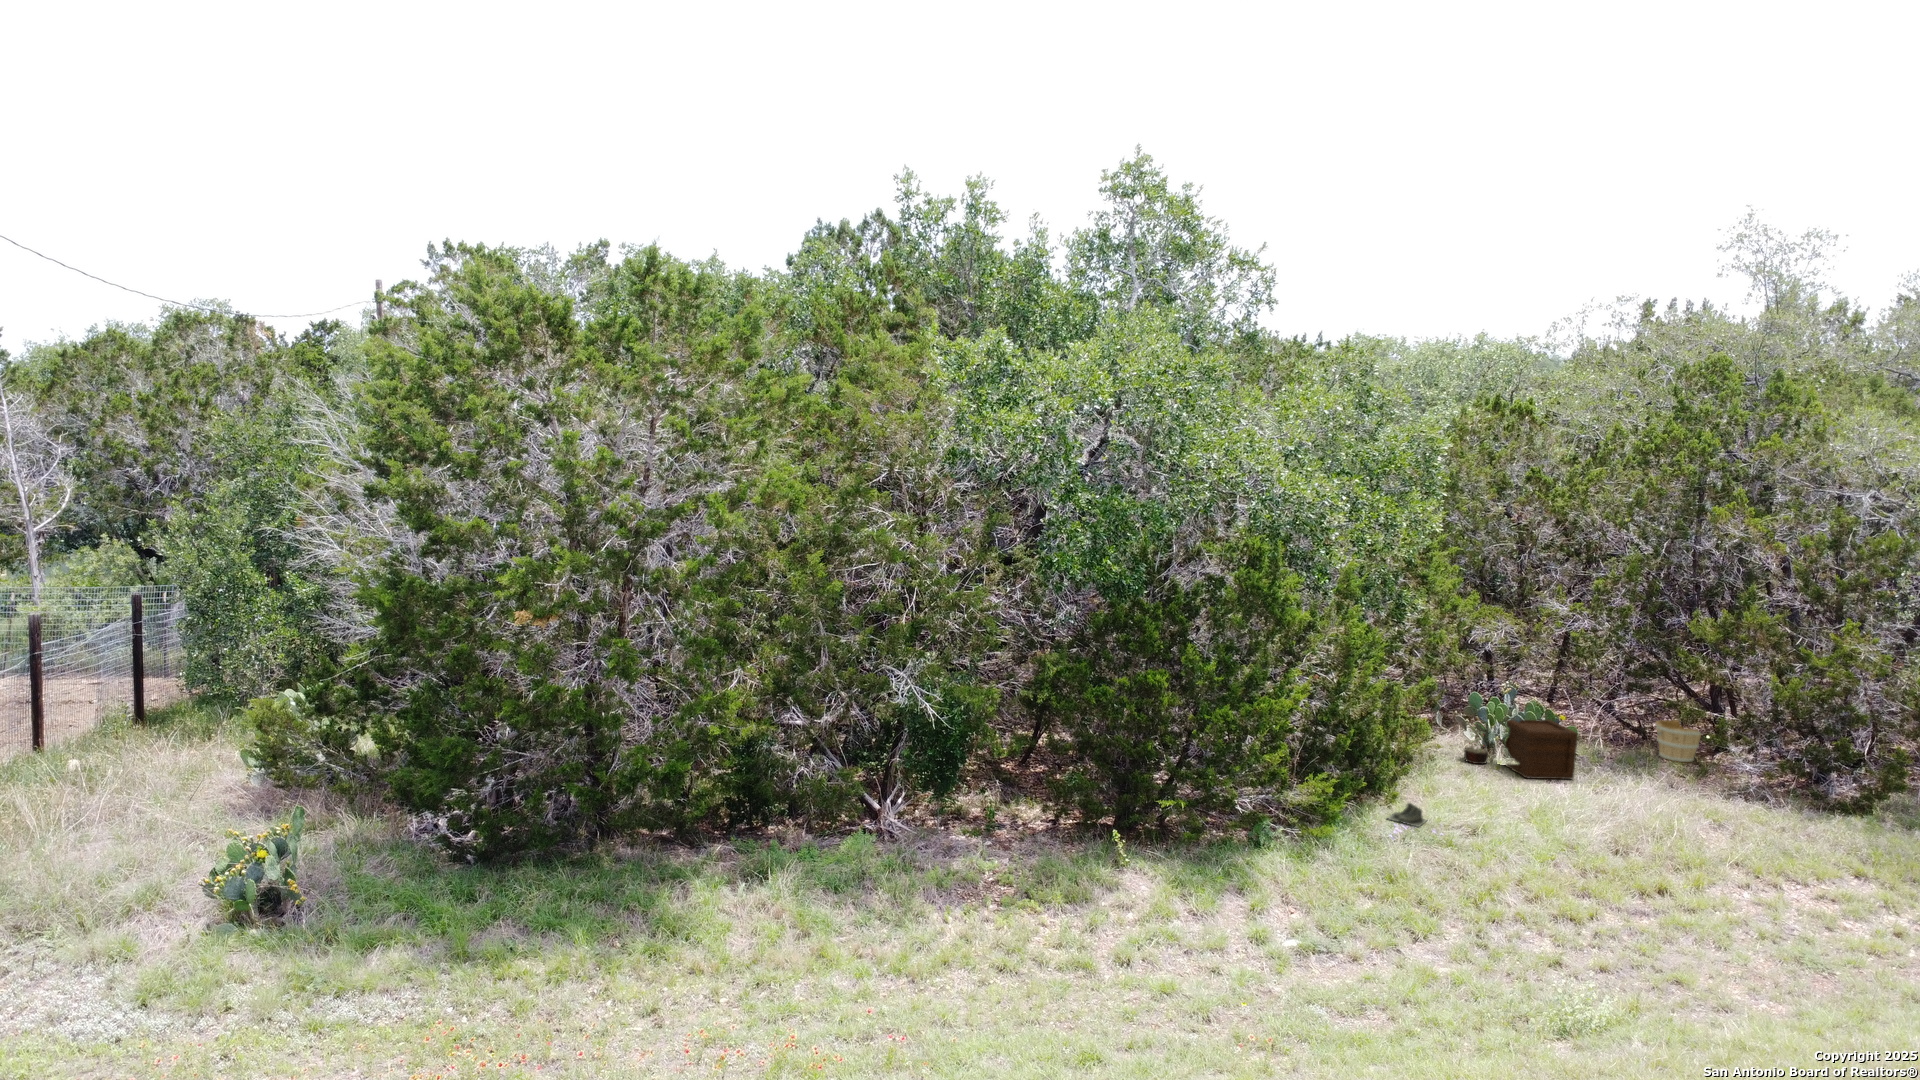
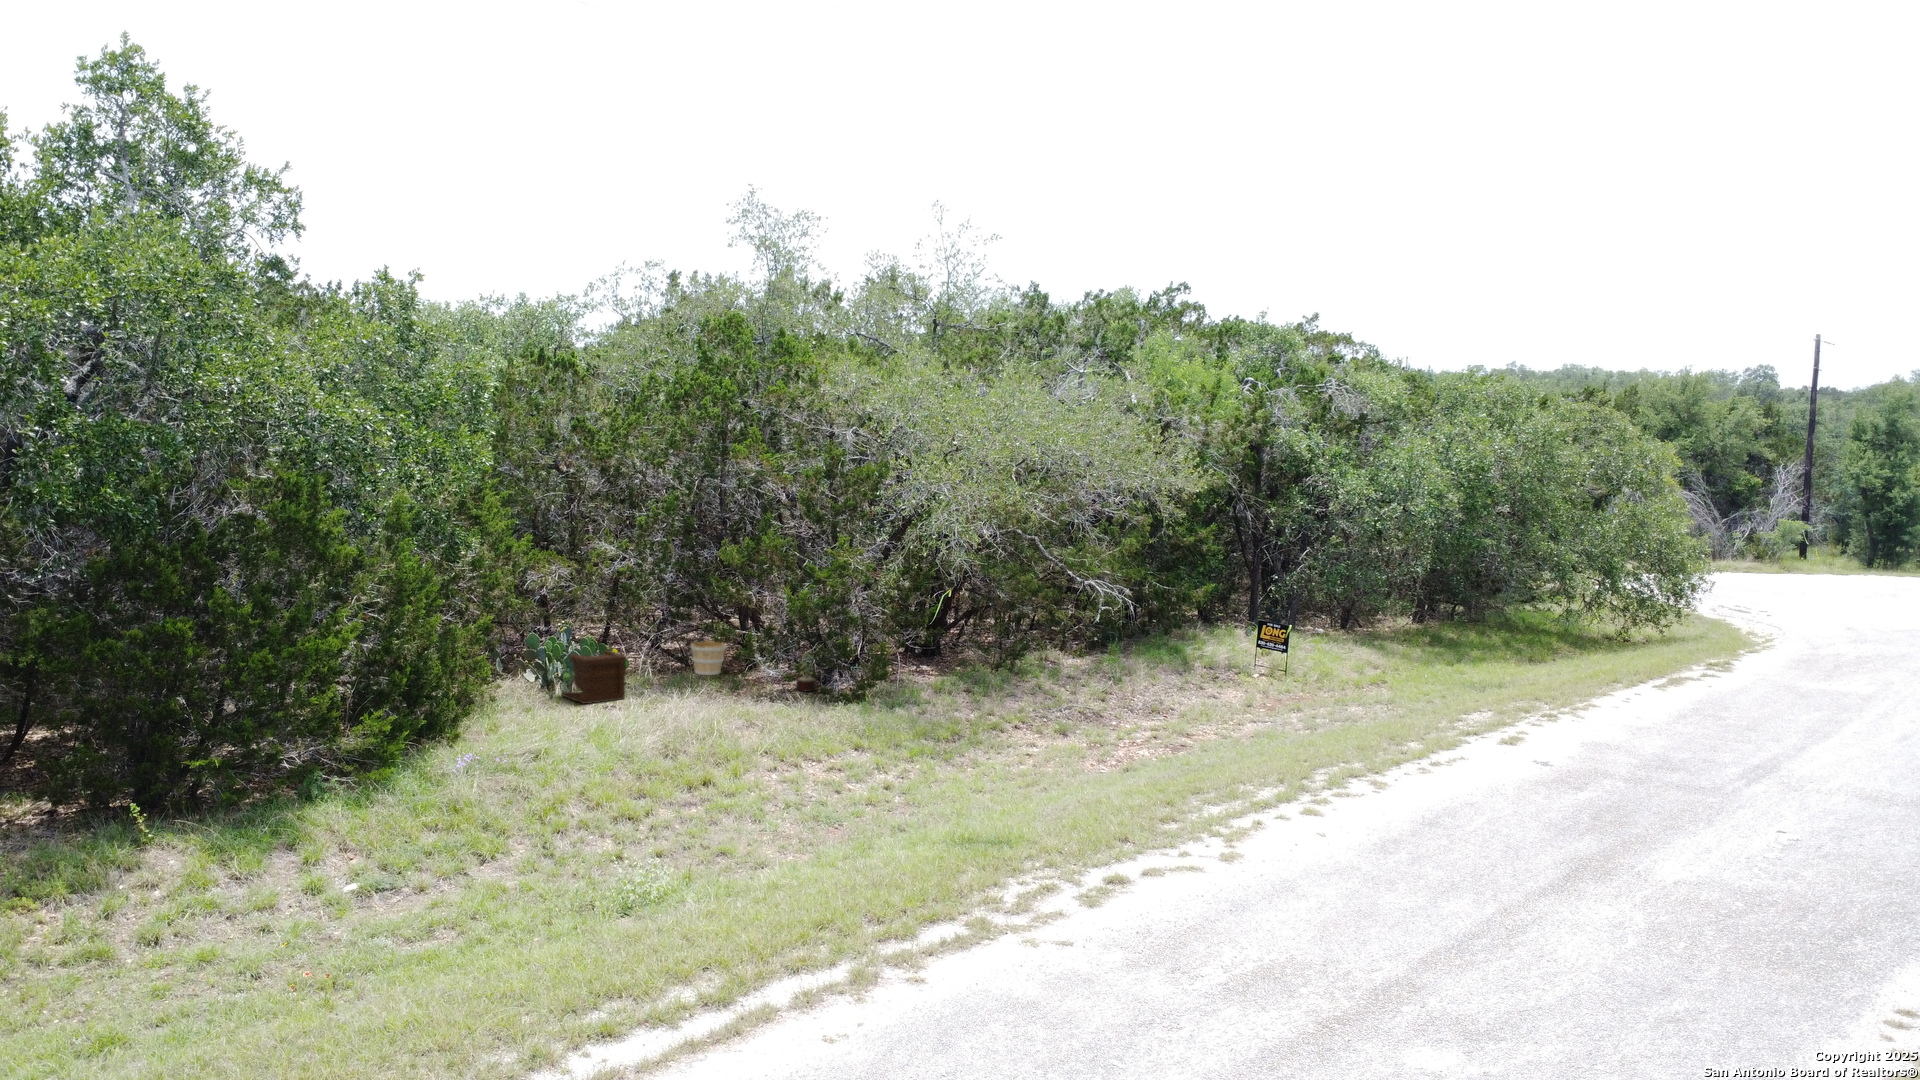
decorative plant: present [1464,723,1488,764] -> present [796,654,817,692]
boots: present [1388,803,1426,827] -> none [451,735,493,756]

